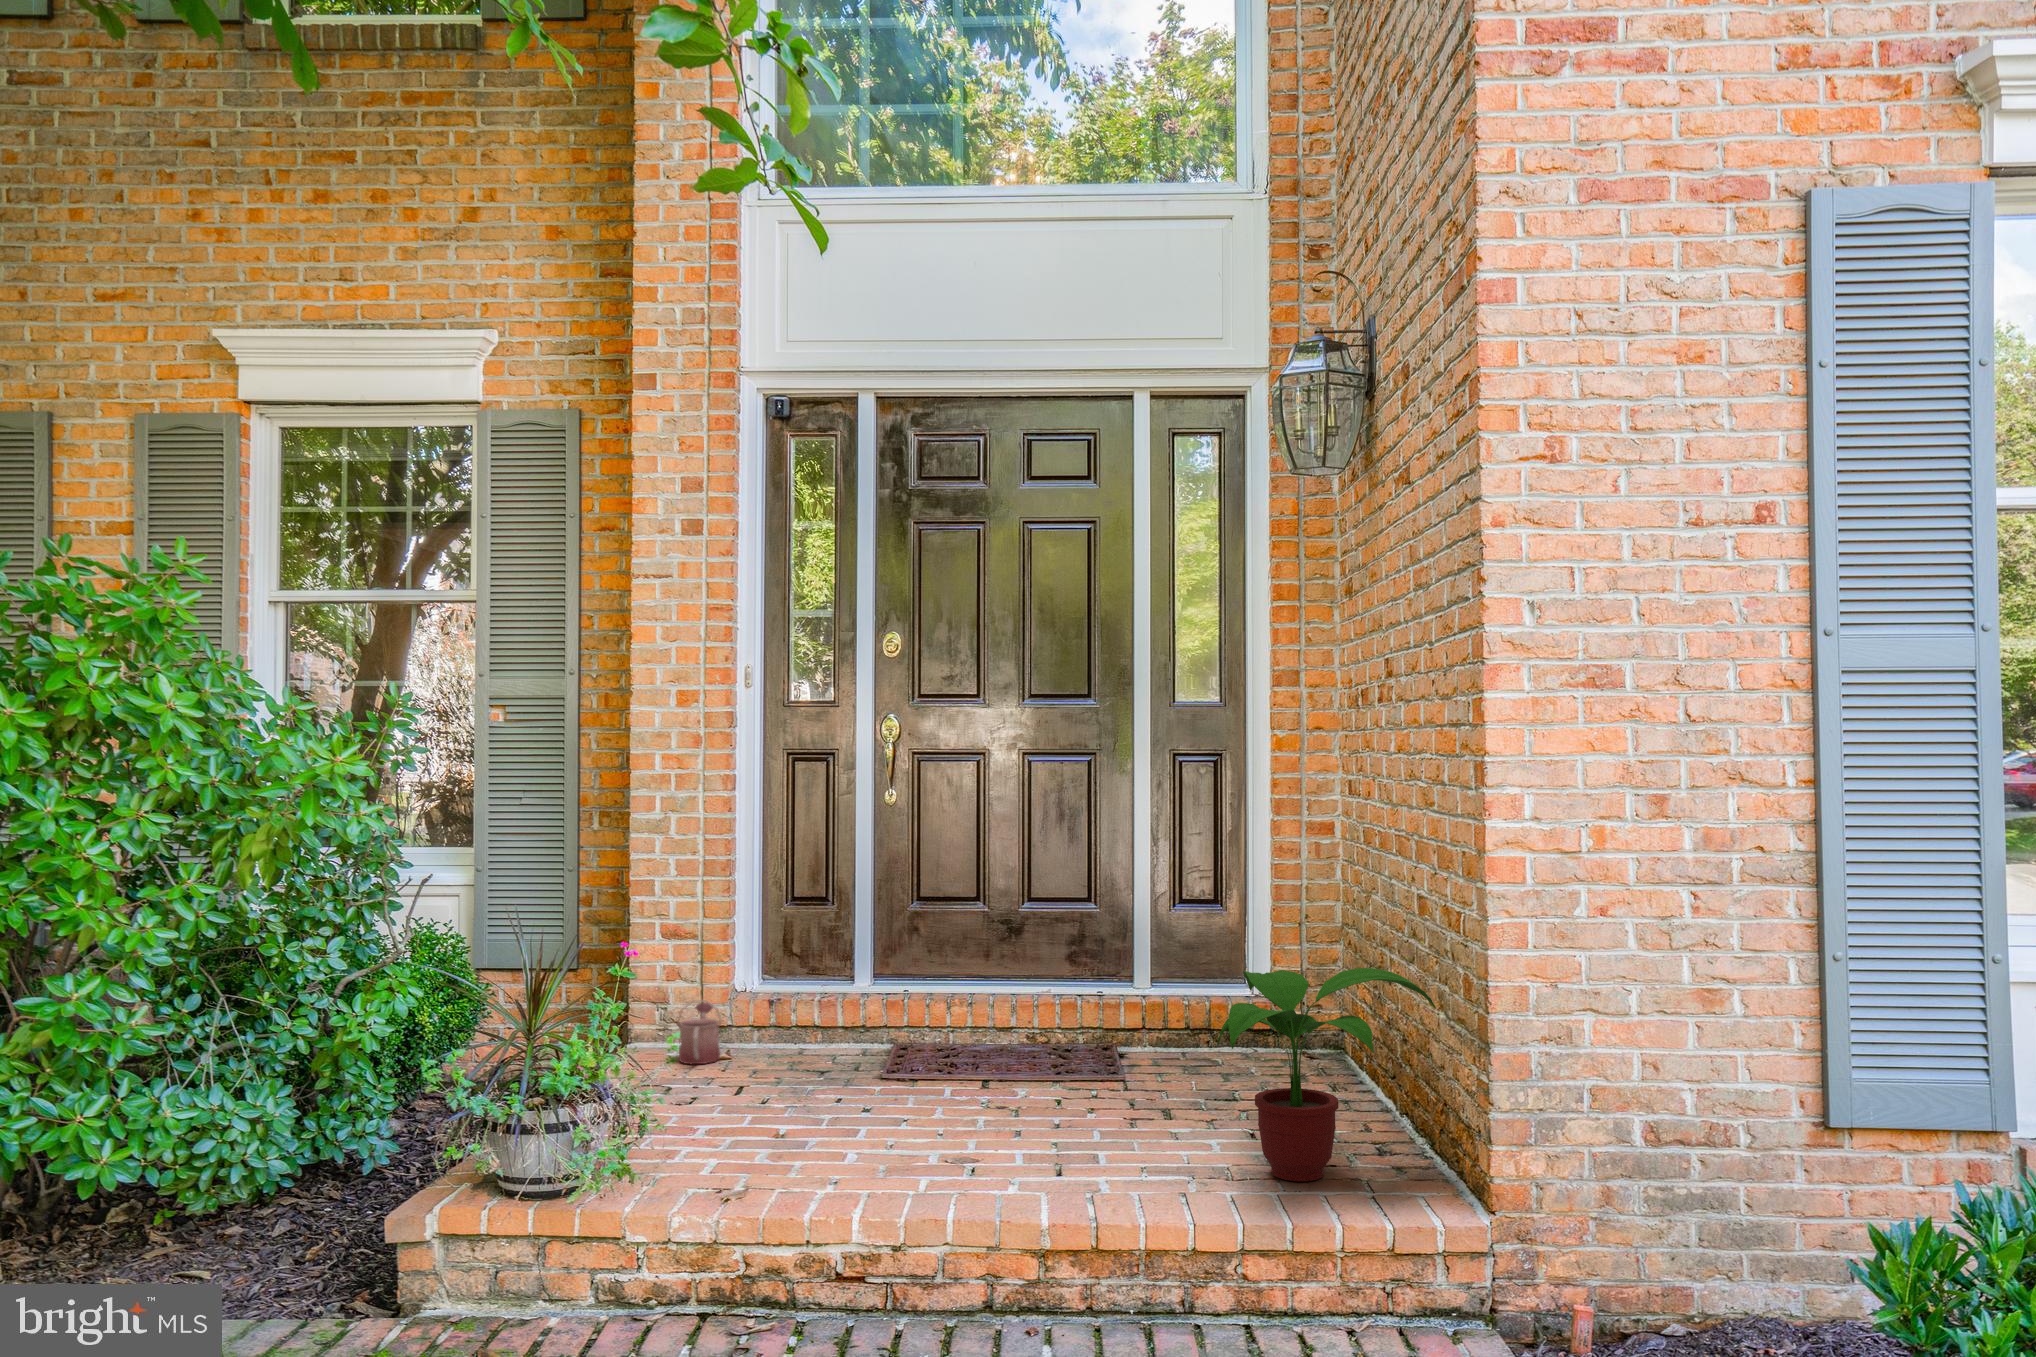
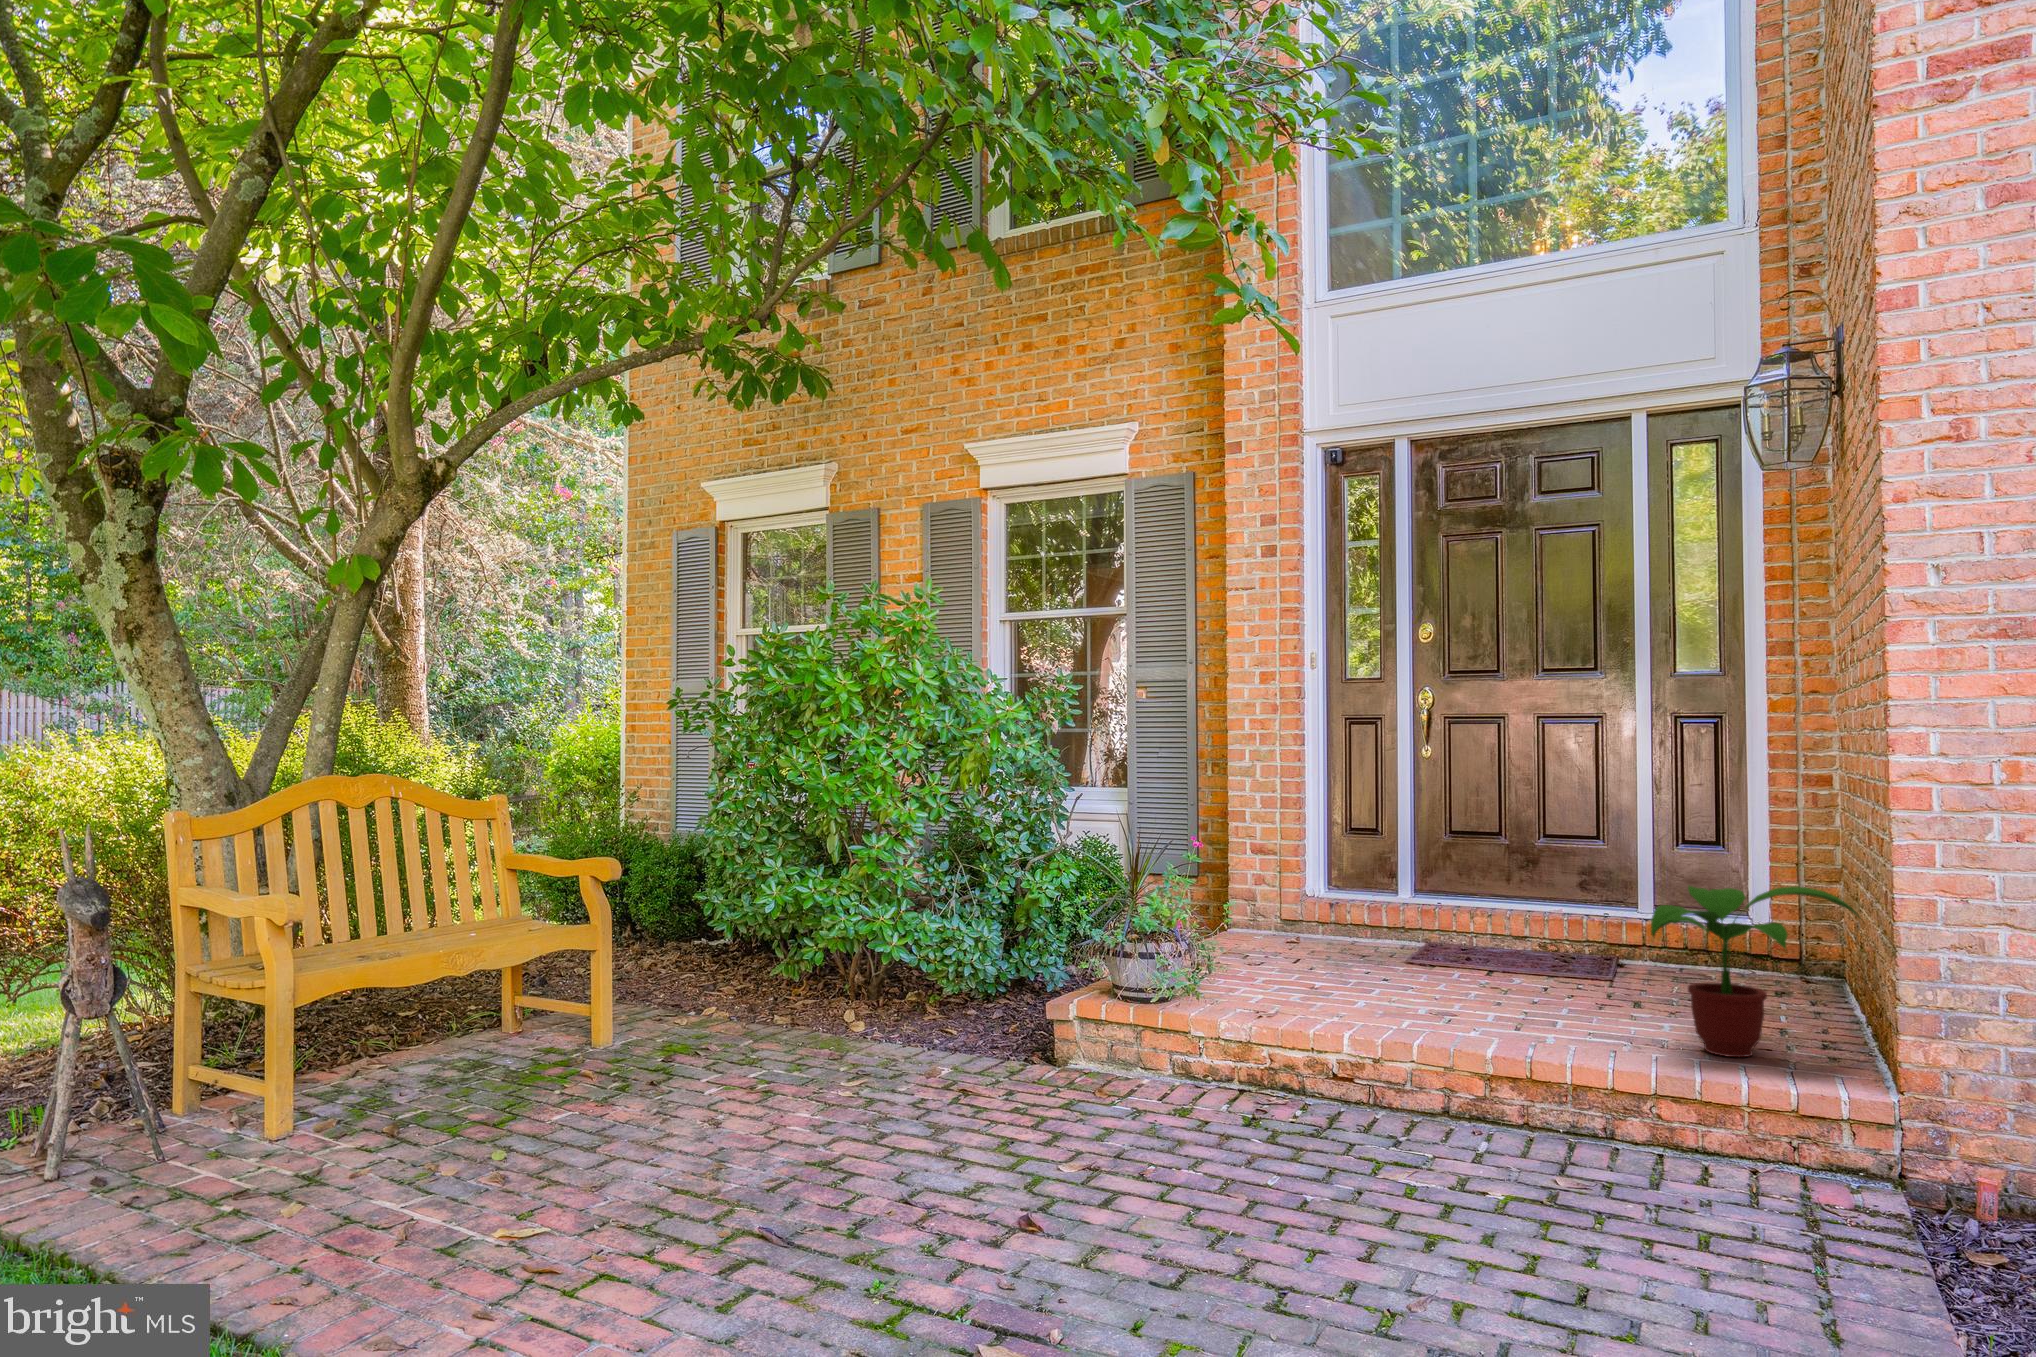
watering can: present [677,1000,722,1064] -> none [1256,897,1290,944]

